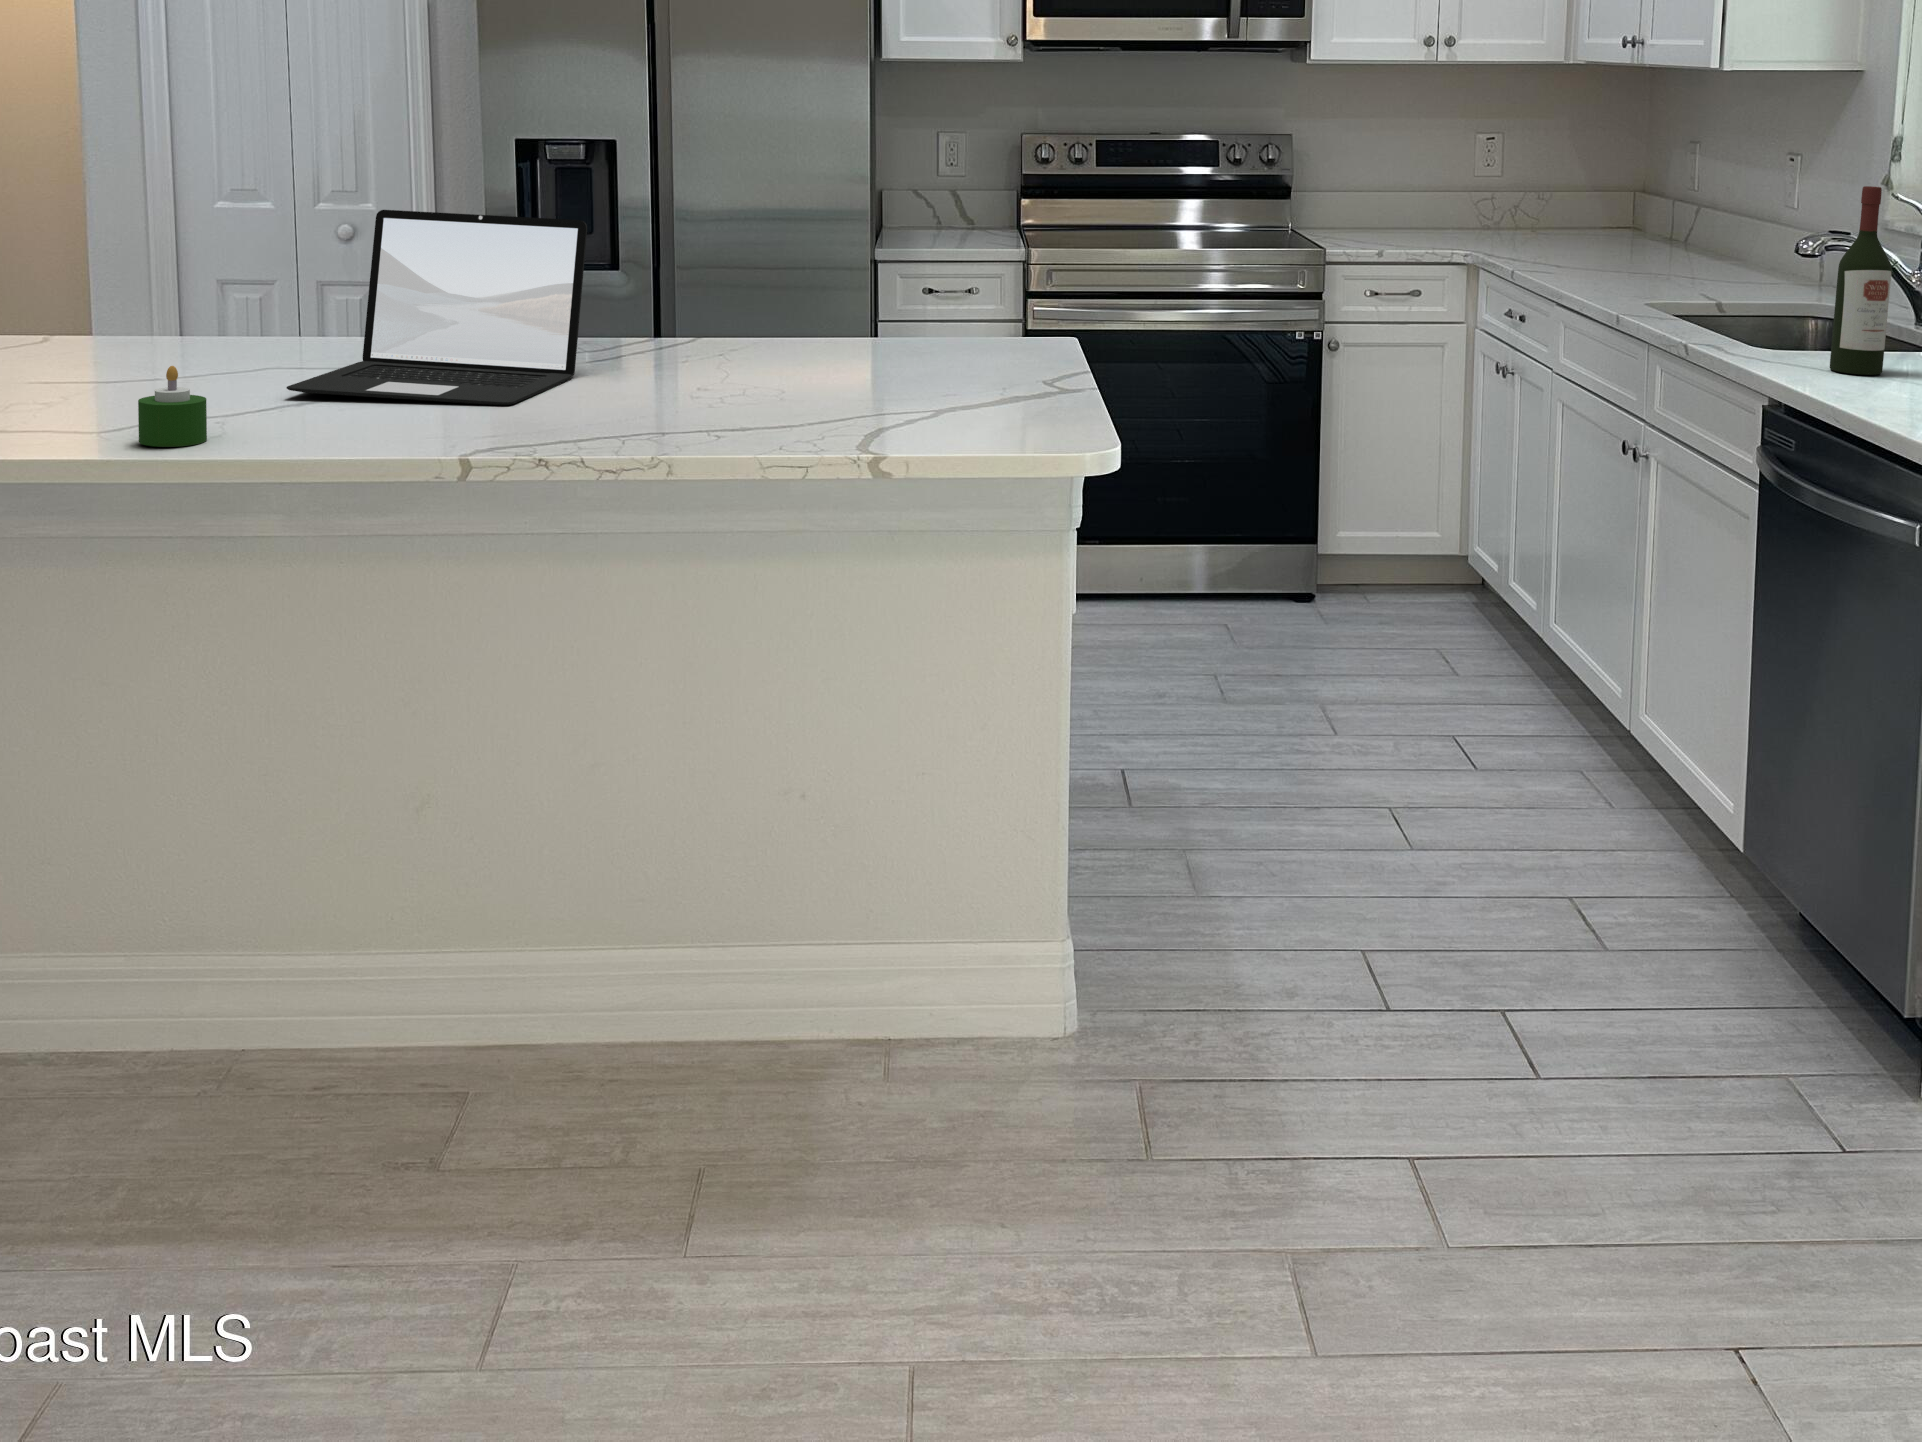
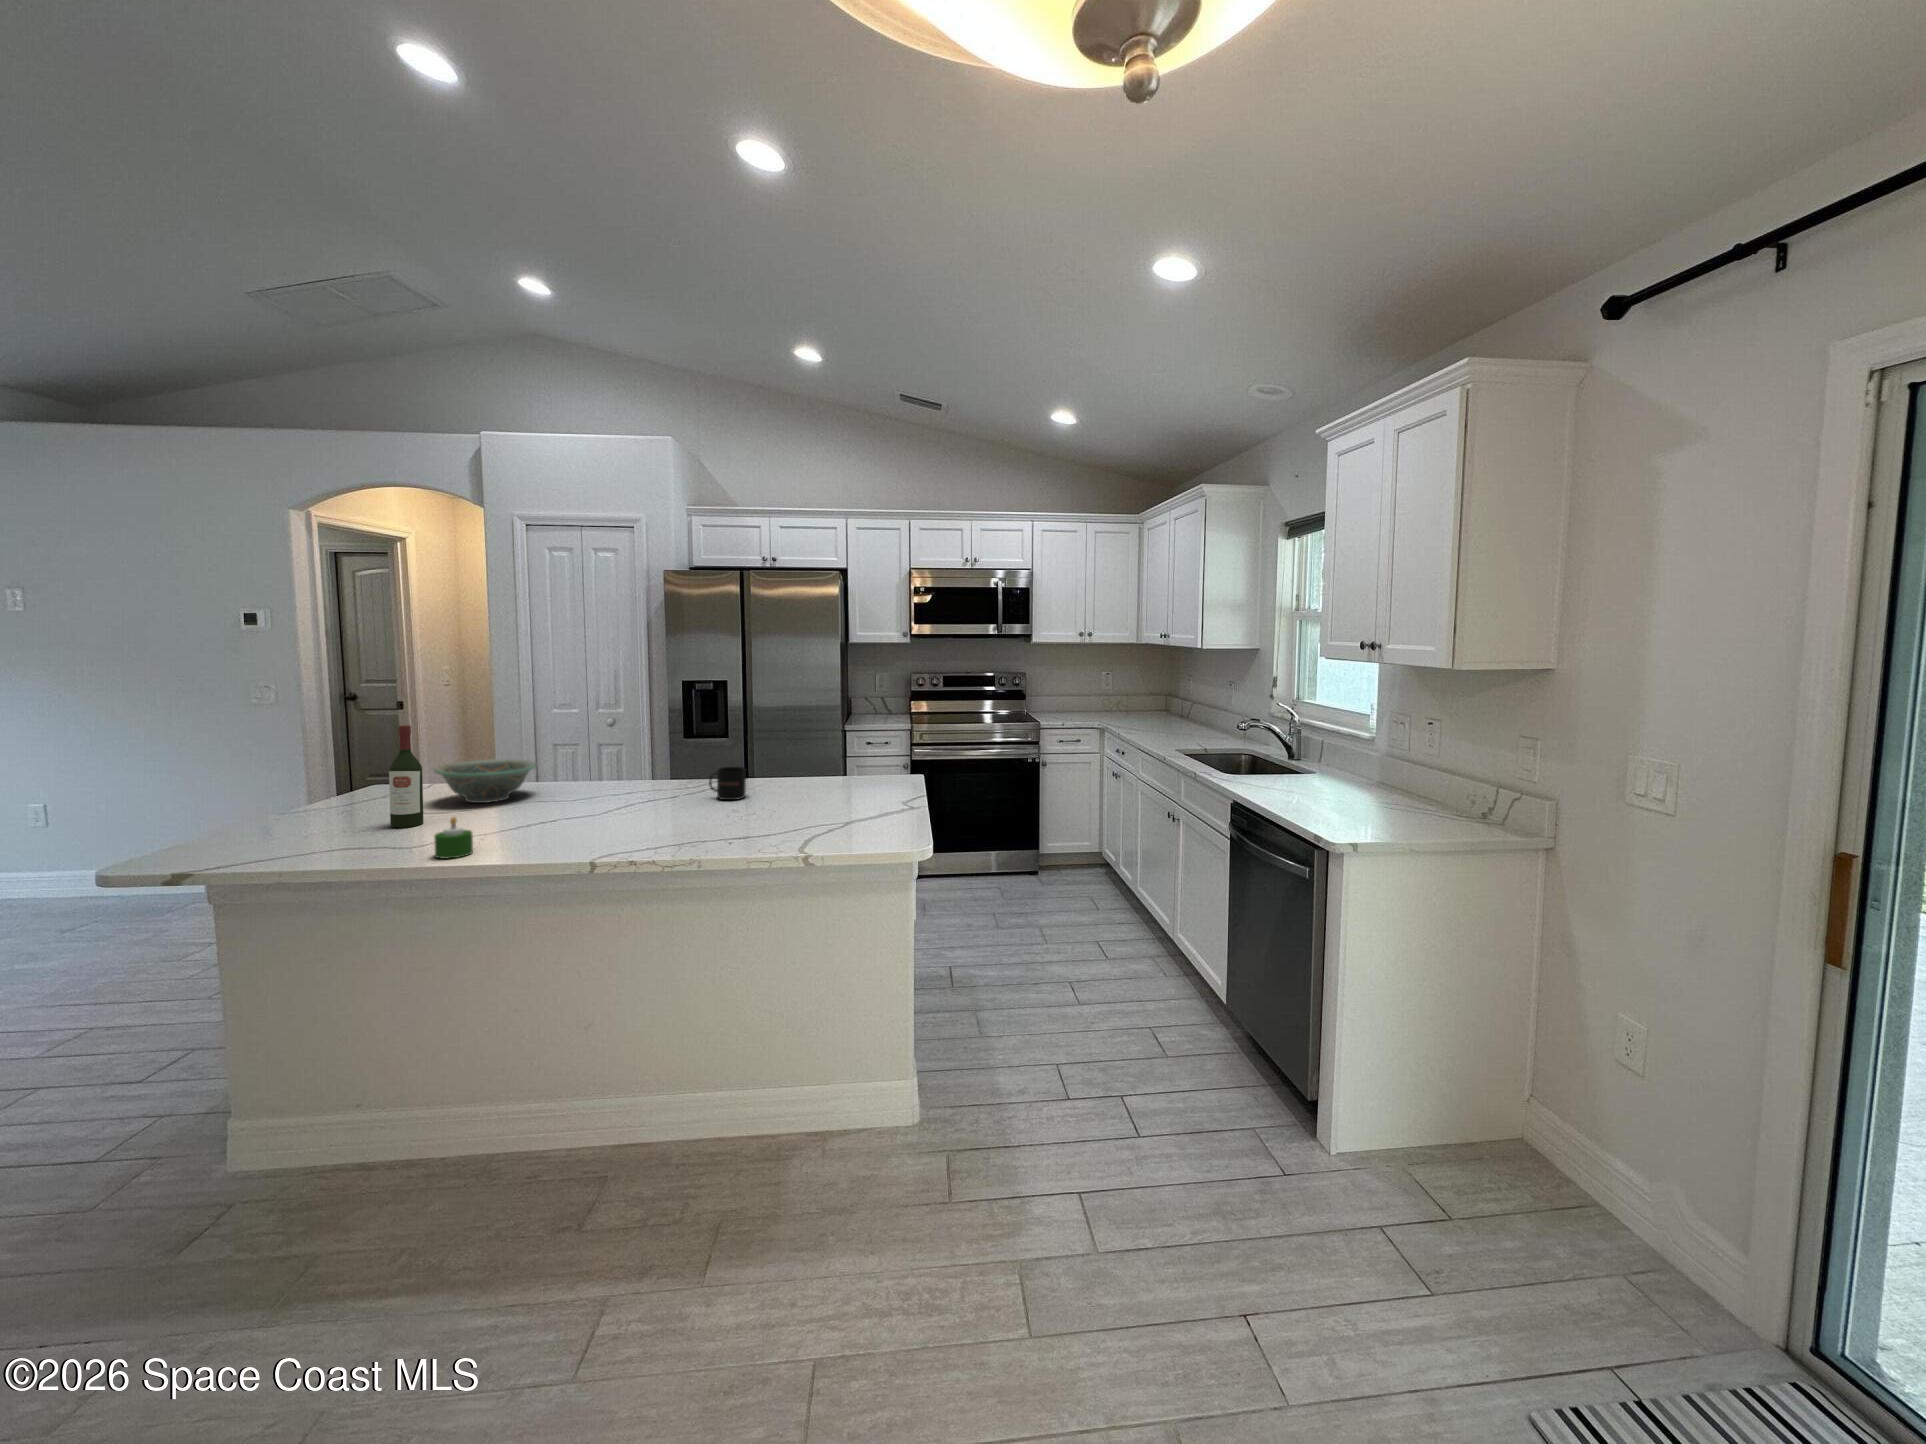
wine bottle: present [1830,186,1892,375] -> present [389,725,423,828]
laptop: present [286,210,587,405] -> none [529,728,685,825]
decorative bowl: none [75,279,273,364] -> present [434,759,537,803]
mug: none [632,300,708,369] -> present [709,767,746,800]

